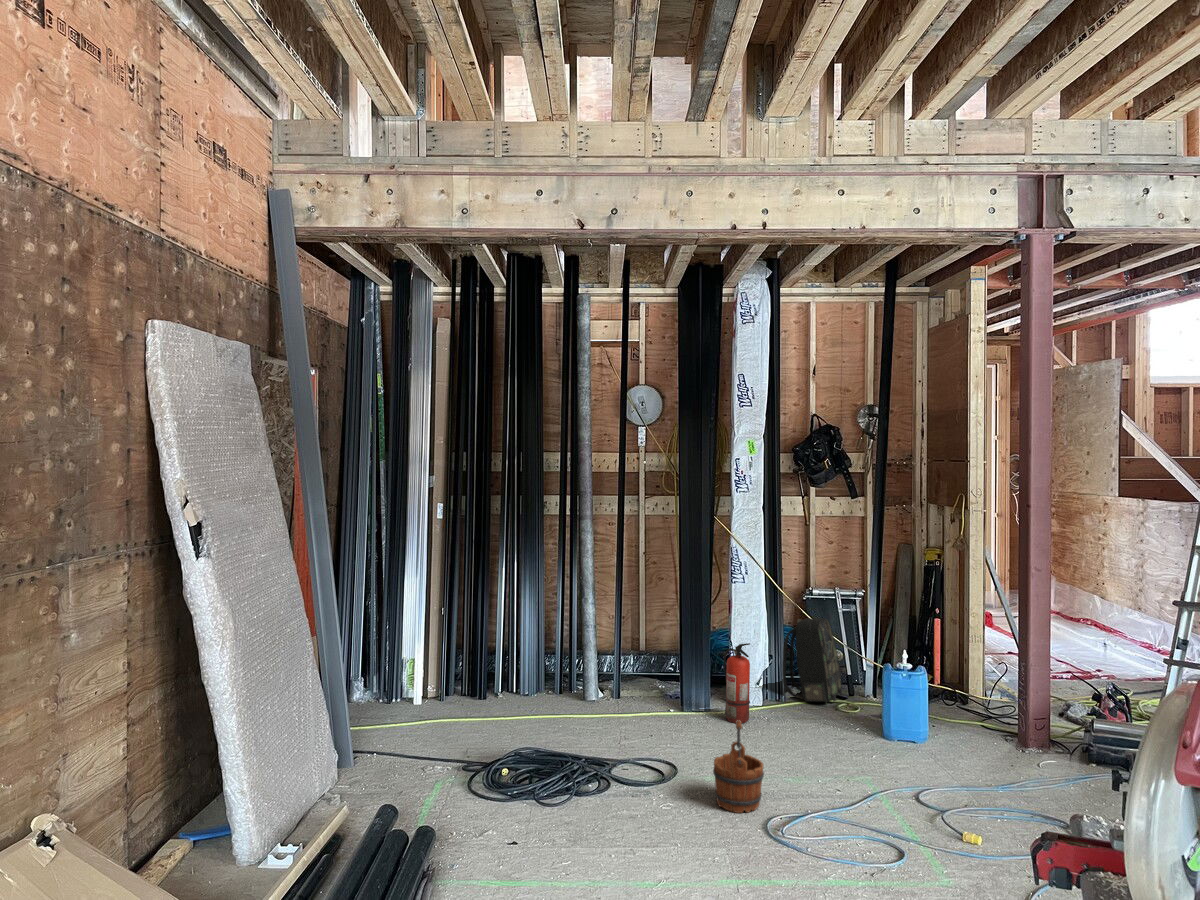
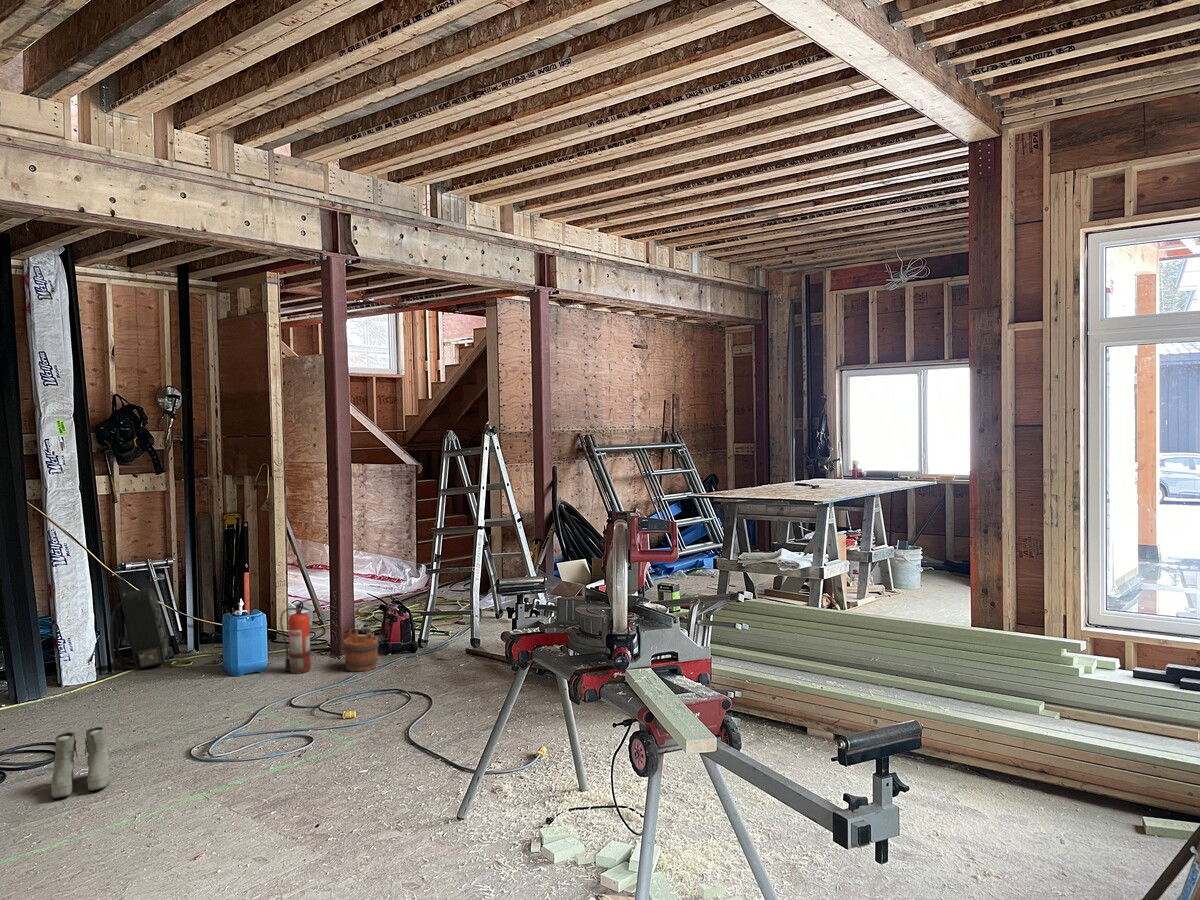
fire extinguisher: present [724,643,750,723] -> present [280,599,312,674]
wooden bucket: present [713,720,764,813] -> present [343,611,379,671]
boots: none [635,765,695,839] -> present [51,727,109,798]

